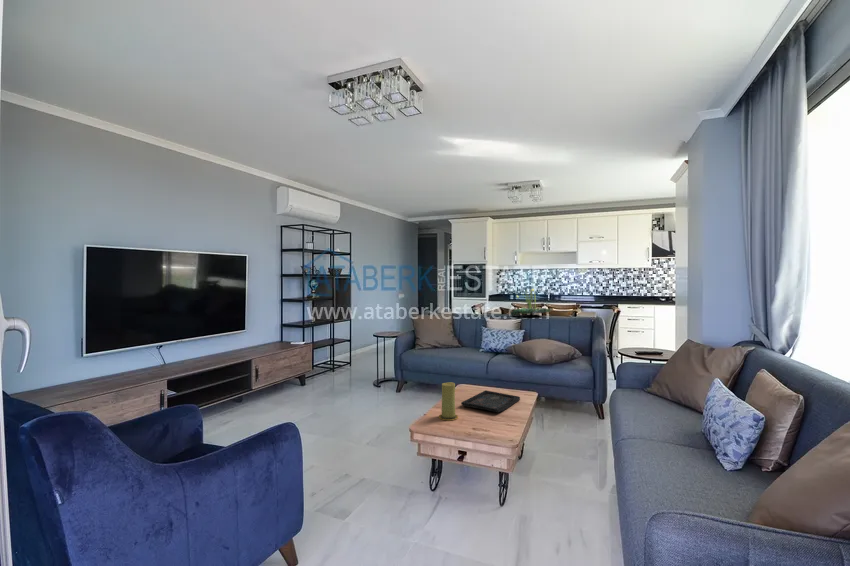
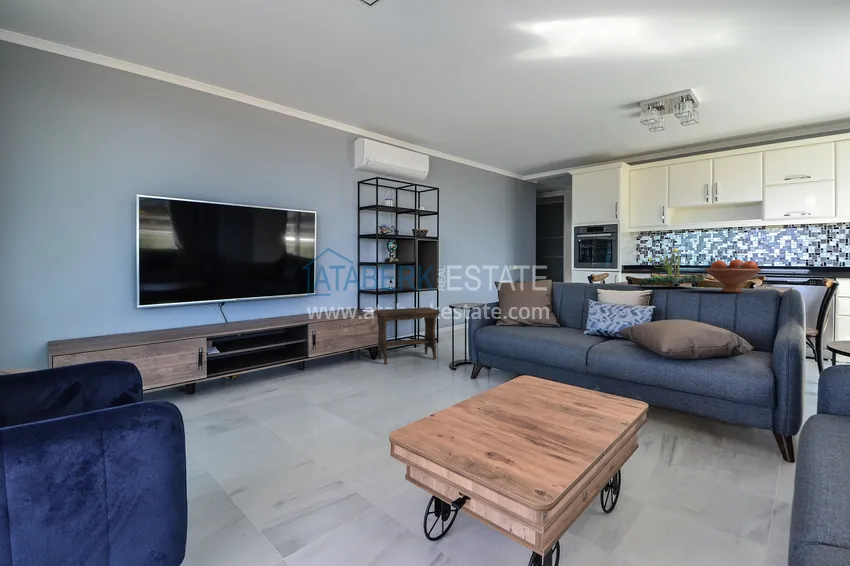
fruit bowl: none [553,298,583,320] -> present [705,260,761,293]
footstool: none [301,337,362,390] -> present [373,307,440,364]
candle: present [439,382,458,420] -> none [449,371,480,433]
tray: present [461,390,520,412] -> none [498,389,606,430]

